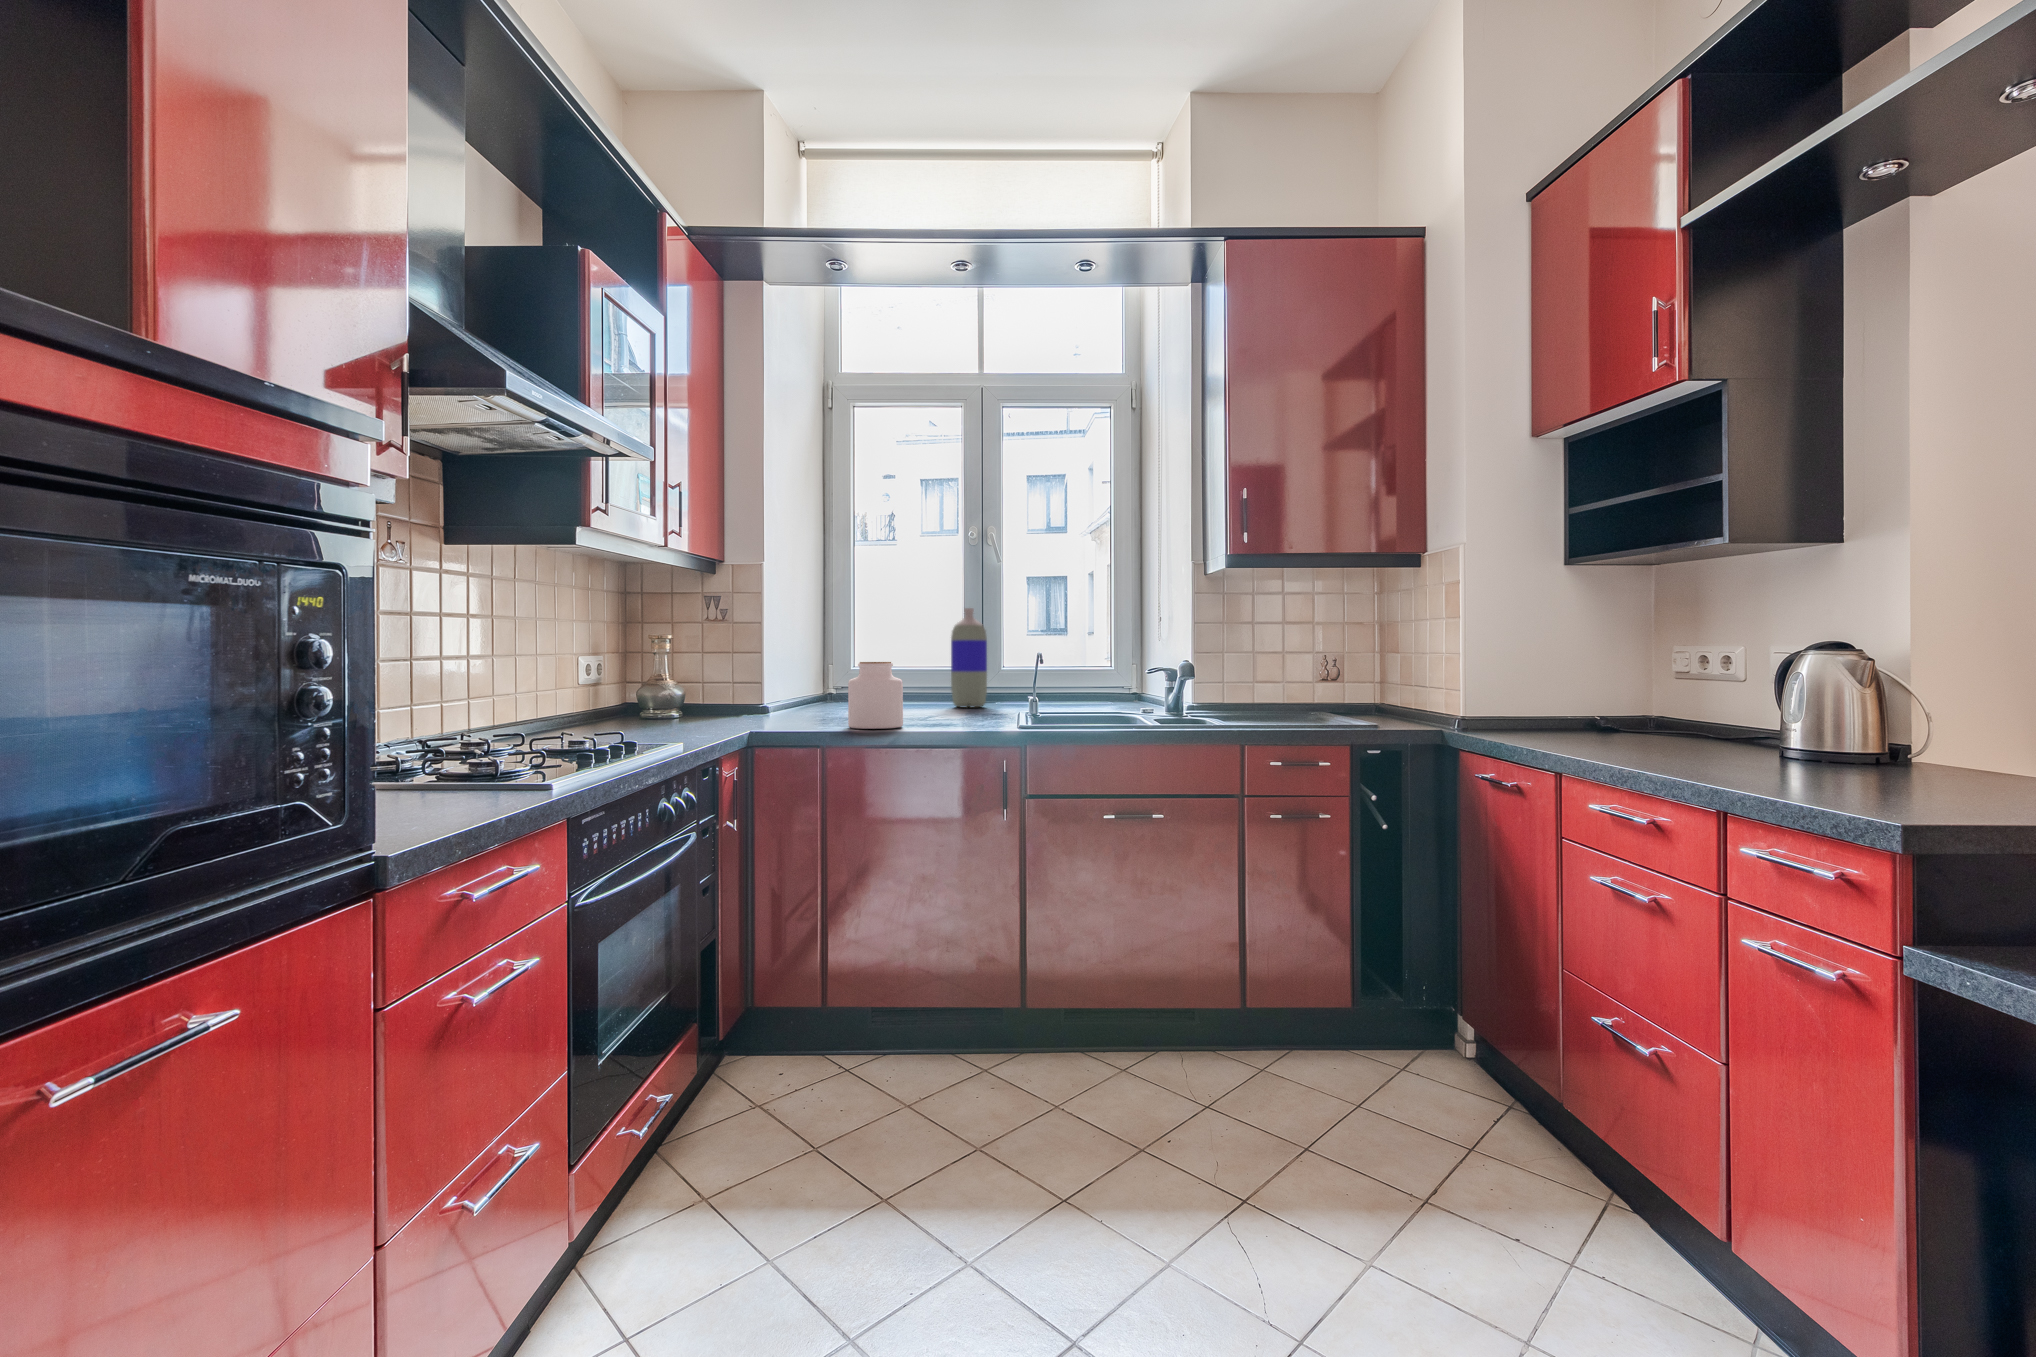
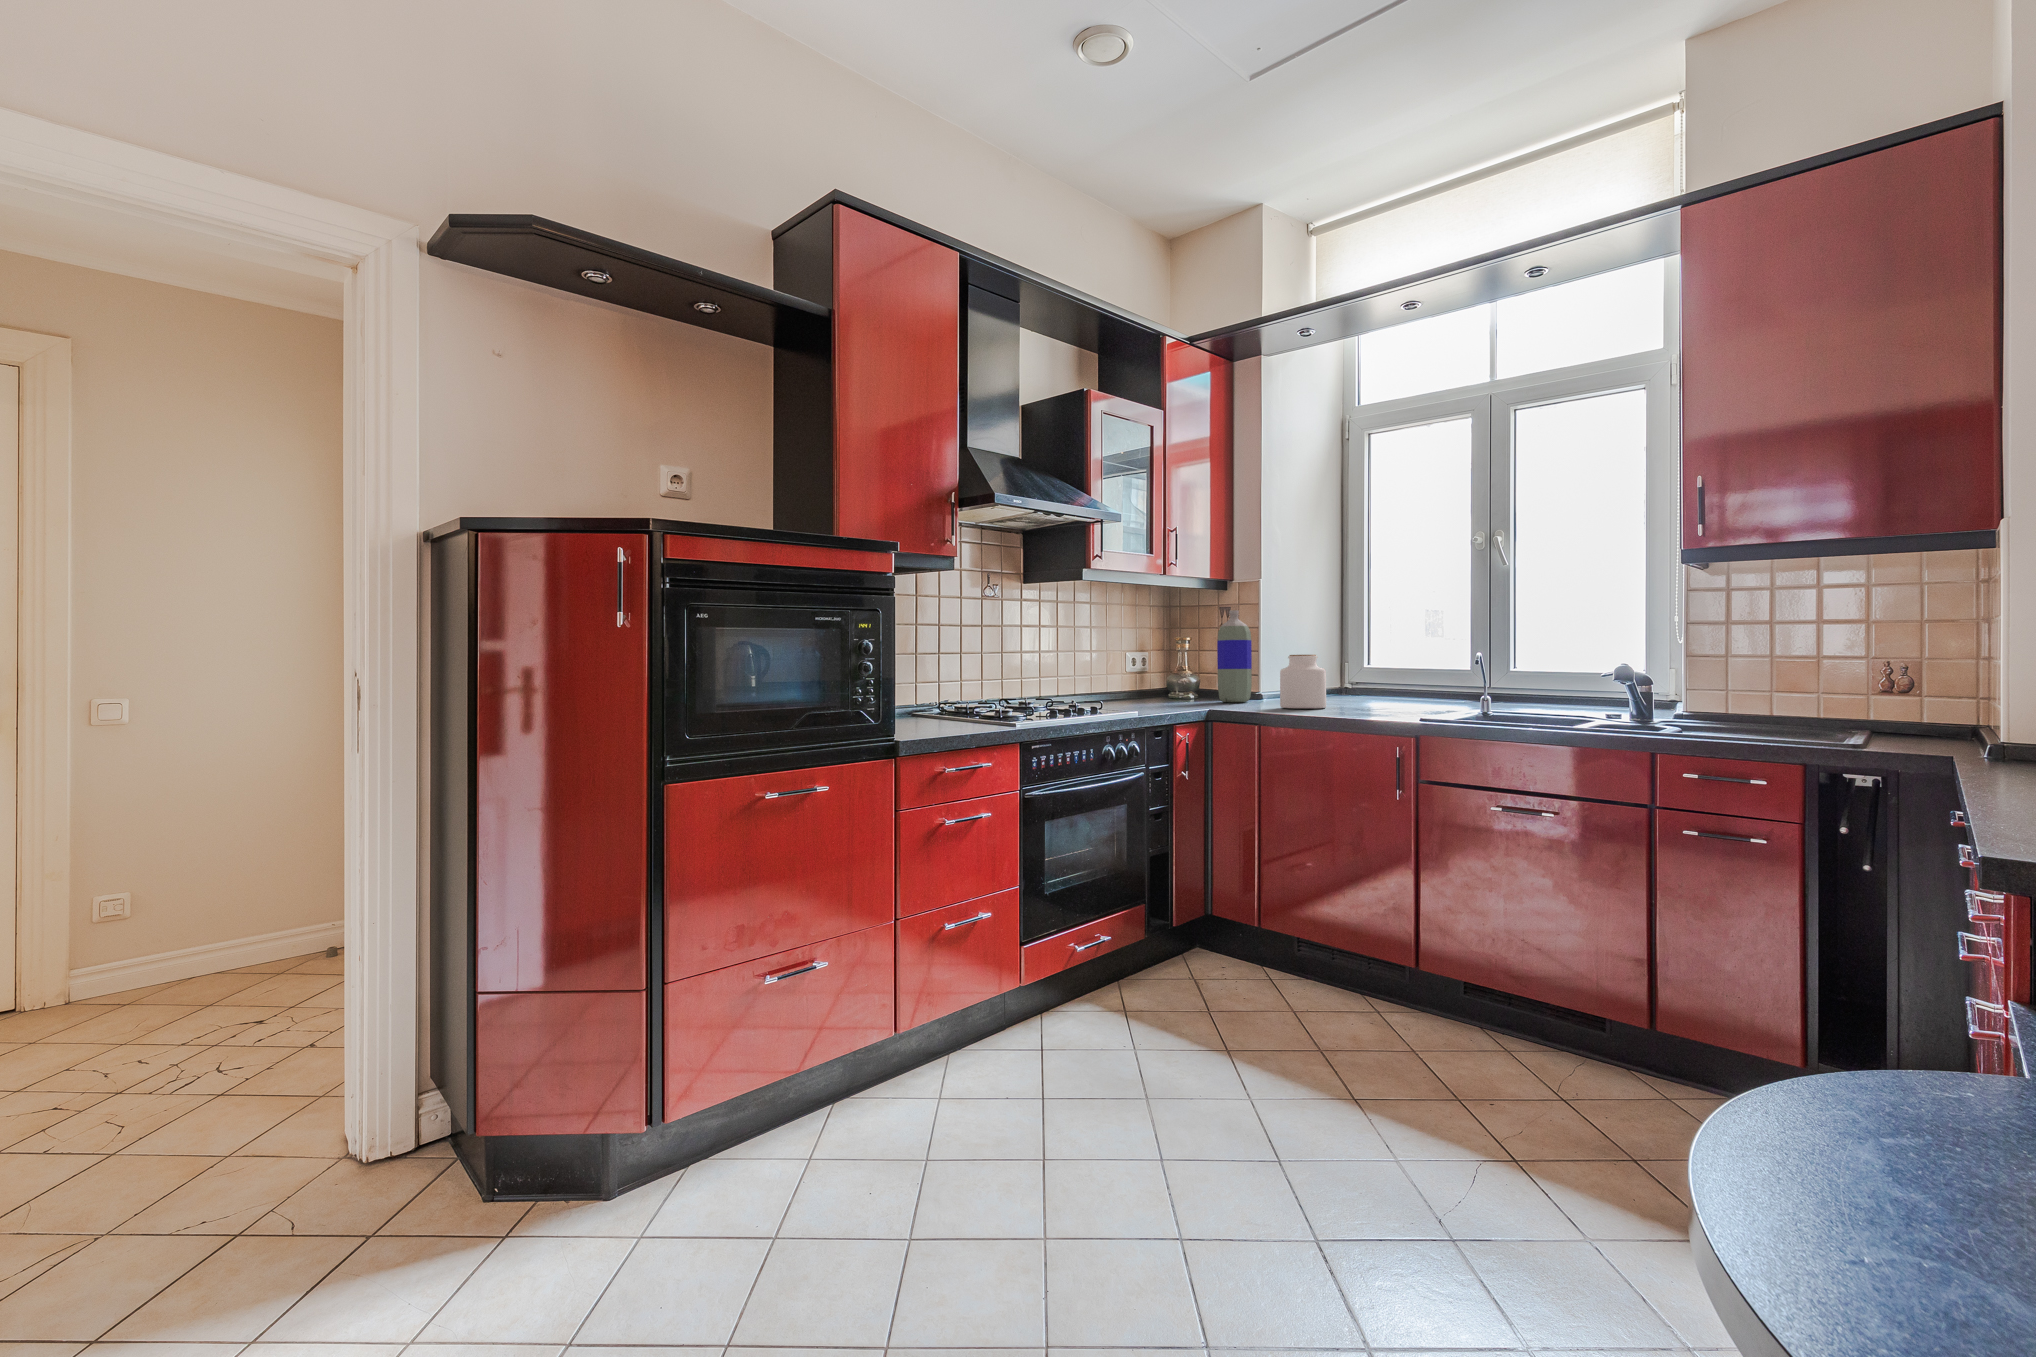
bottle: present [951,608,987,707] -> present [1217,610,1252,702]

